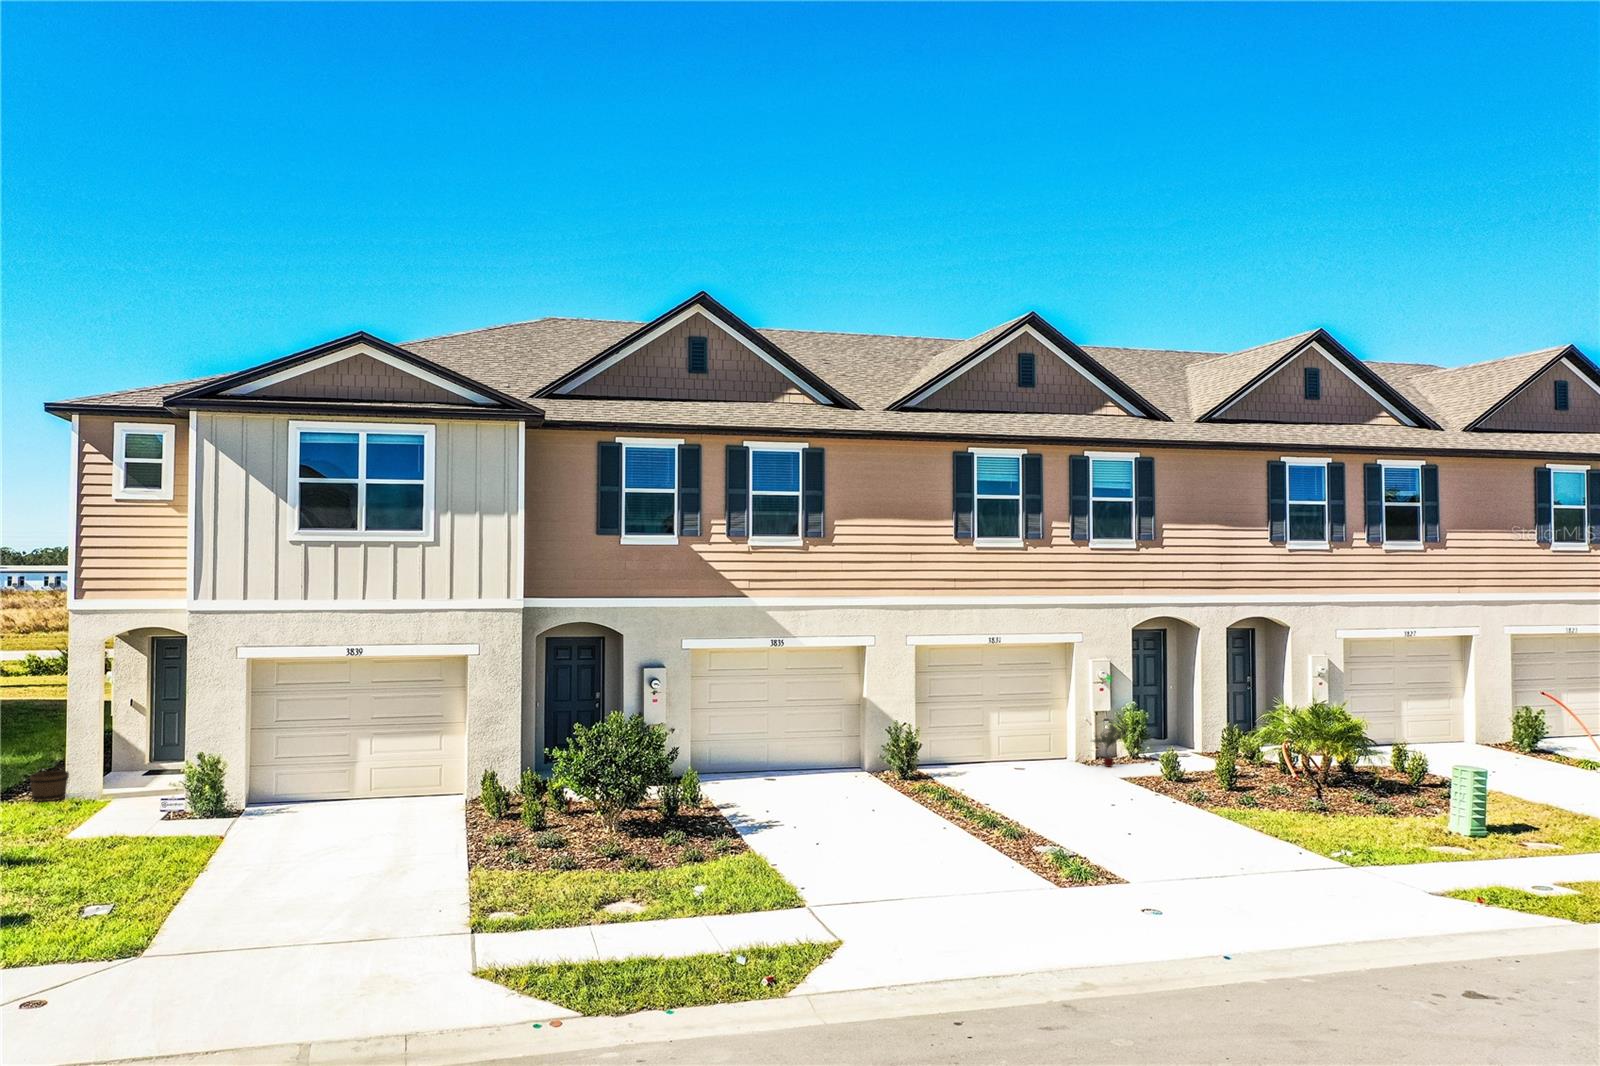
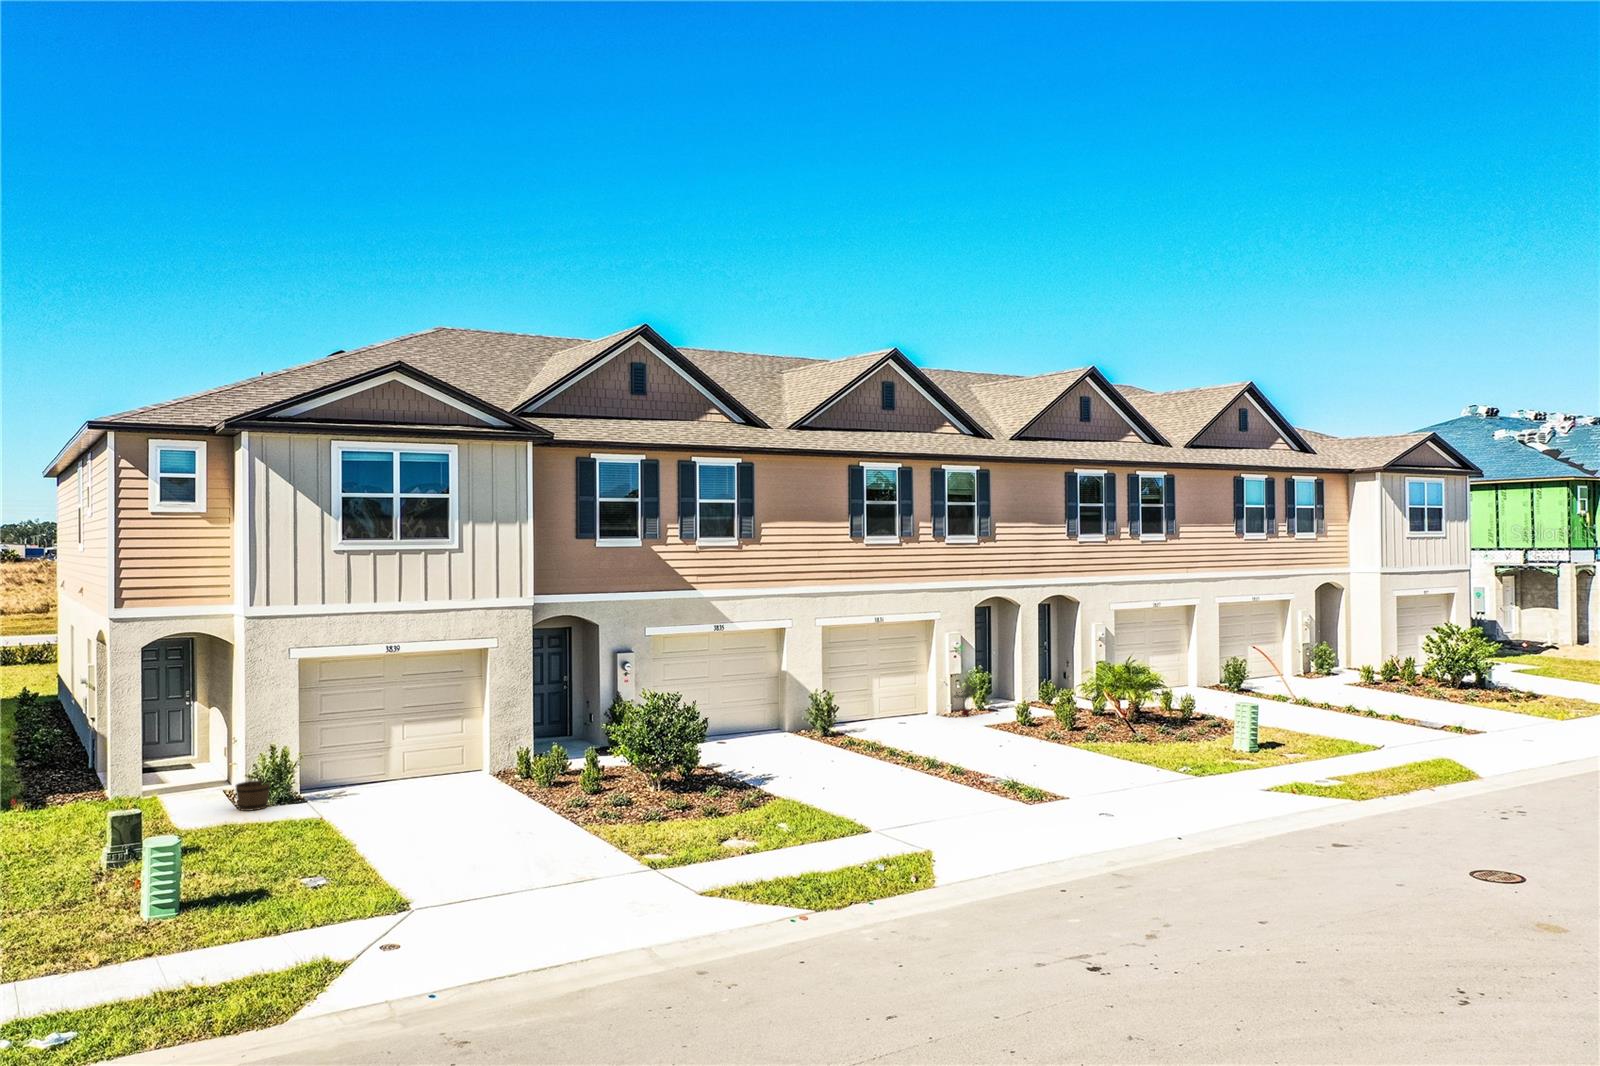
bucket: present [30,770,69,801] -> present [236,777,270,811]

